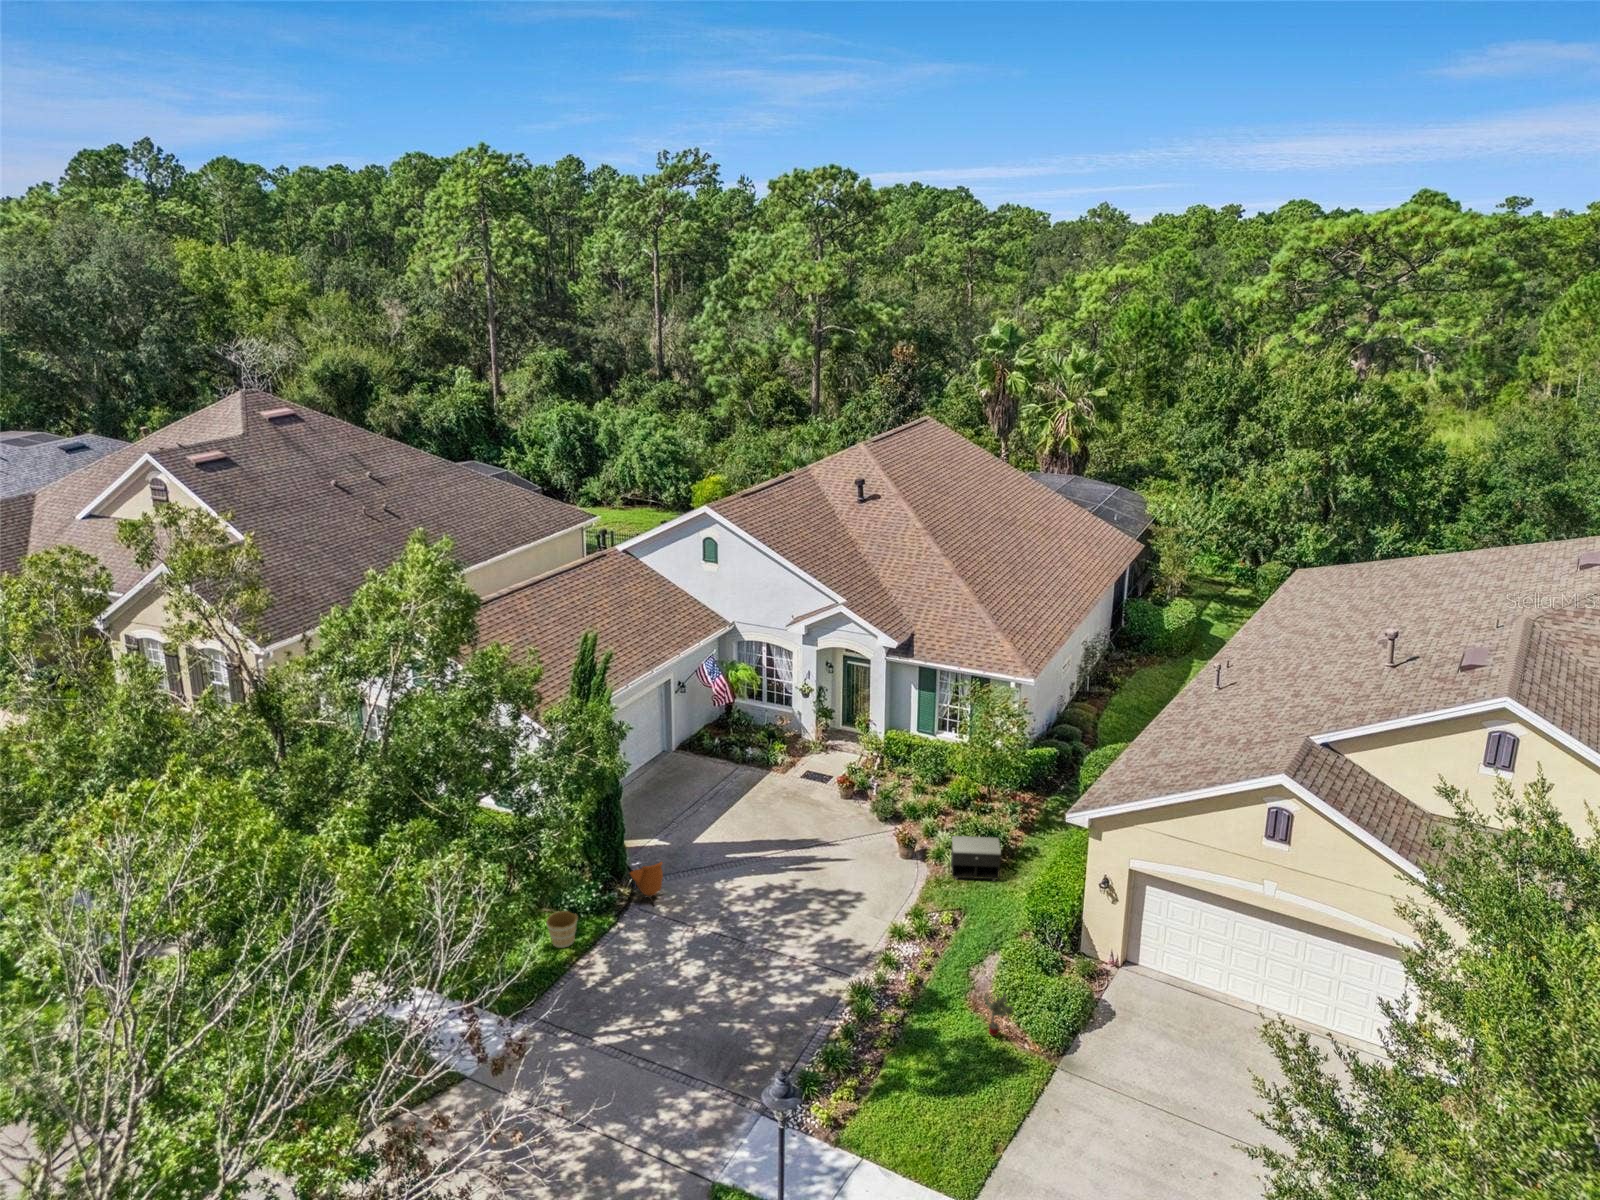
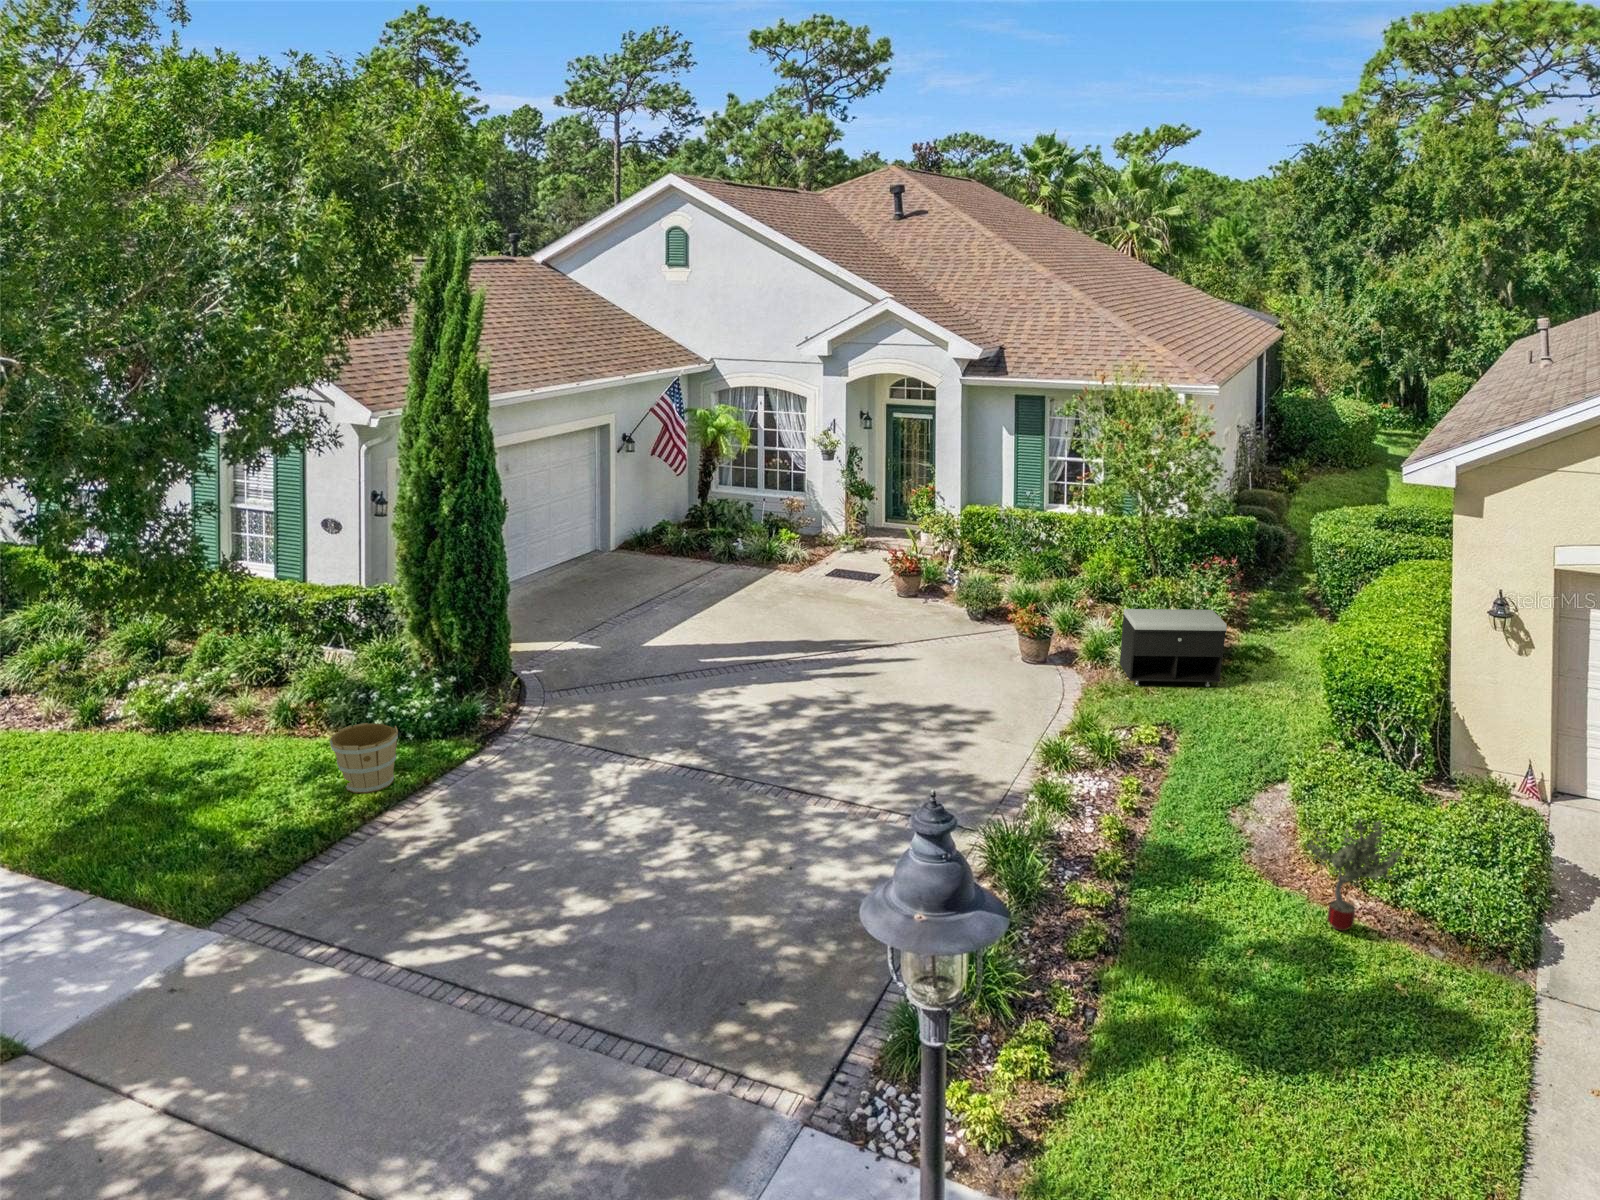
lounge chair: present [630,862,663,901] -> none [519,637,584,730]

